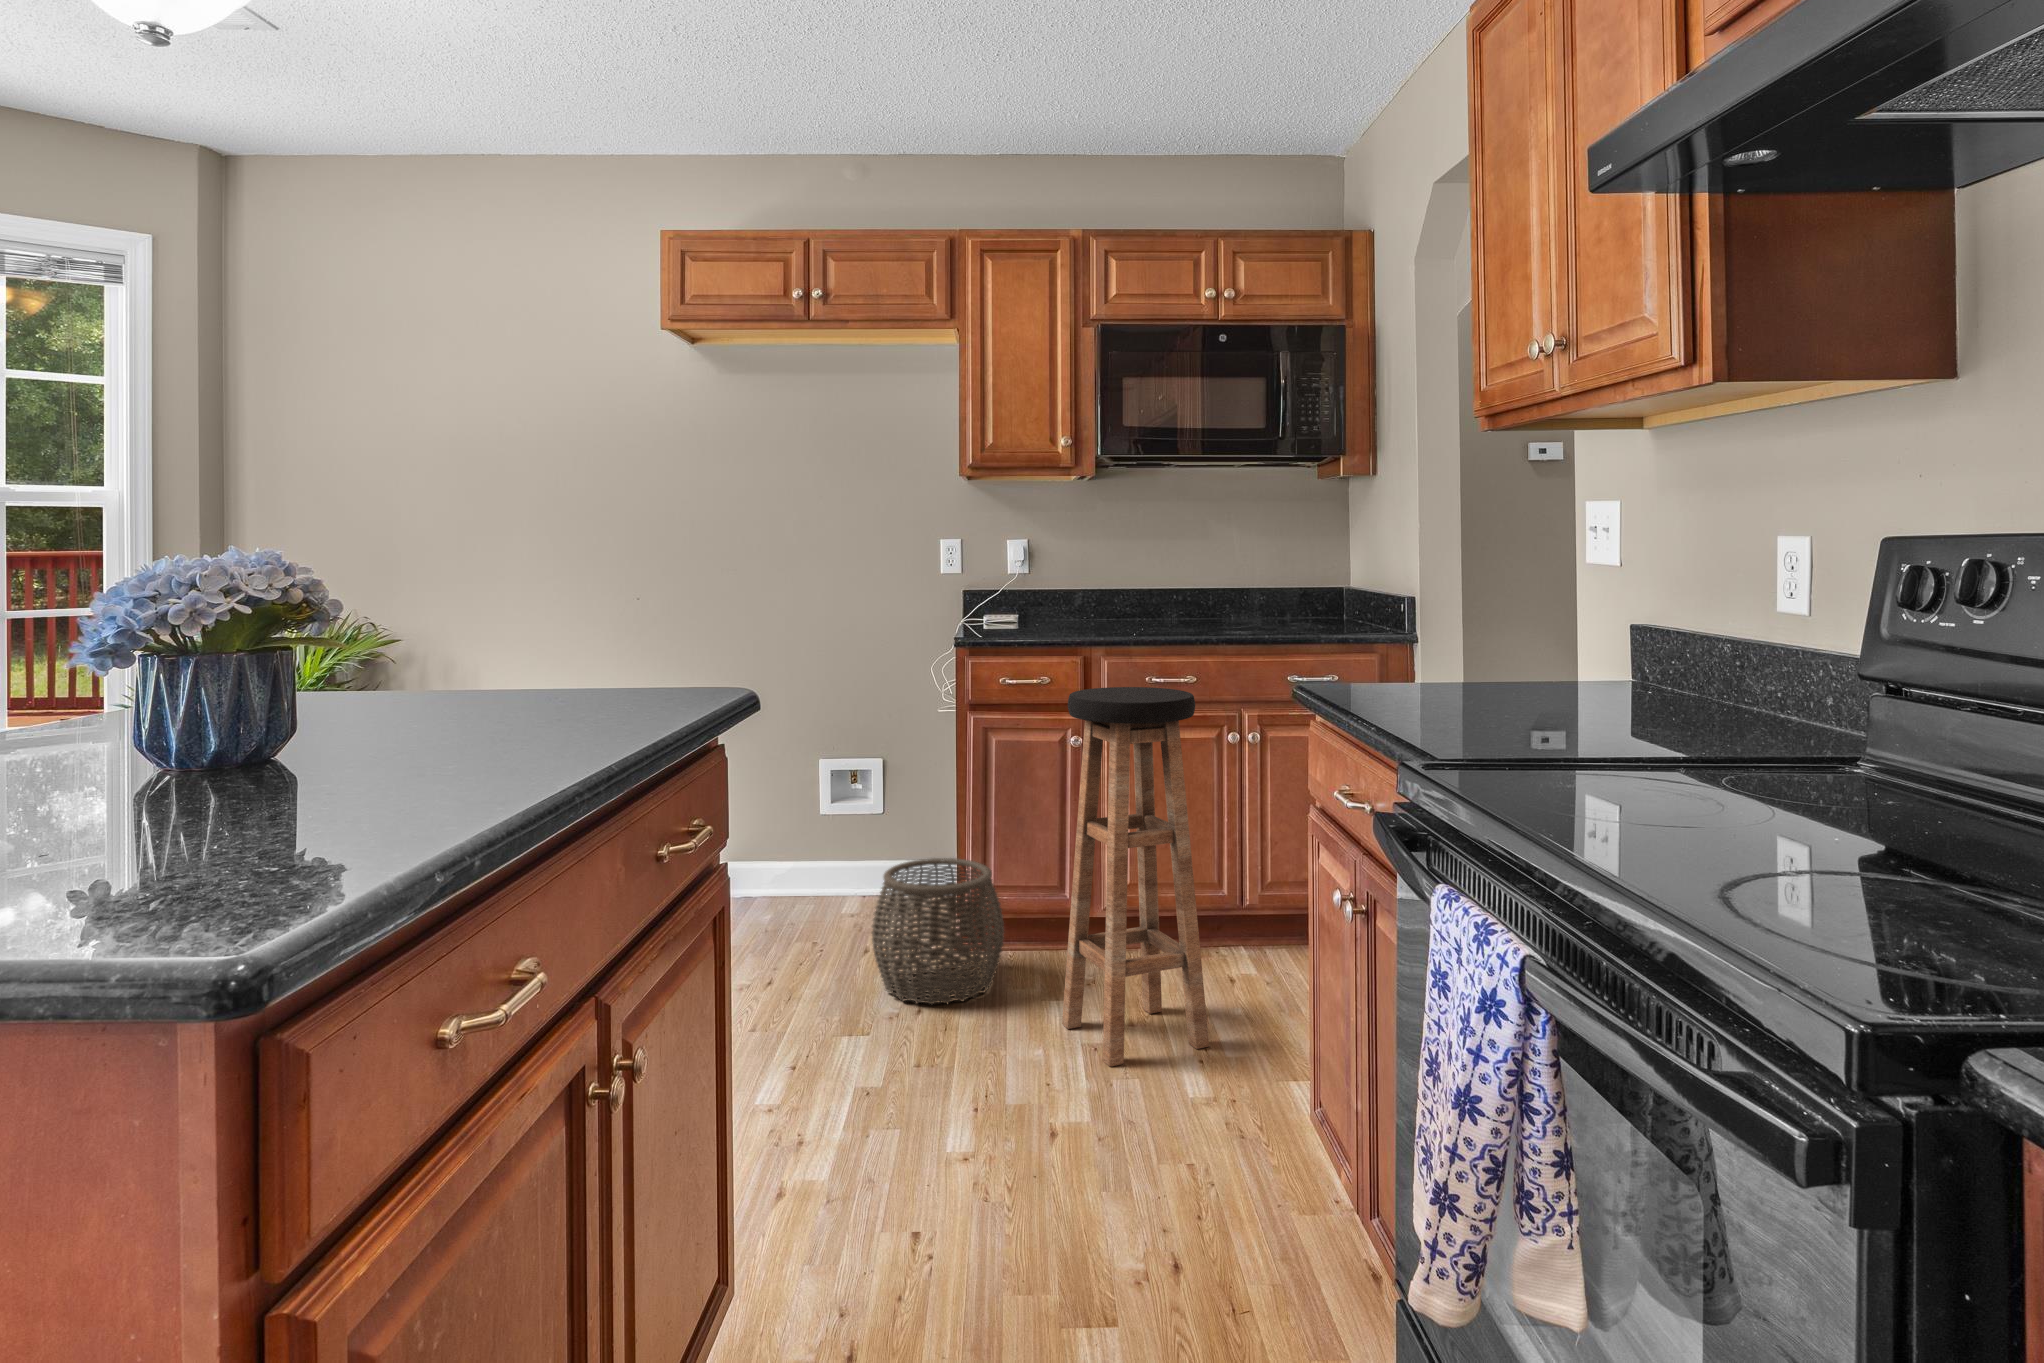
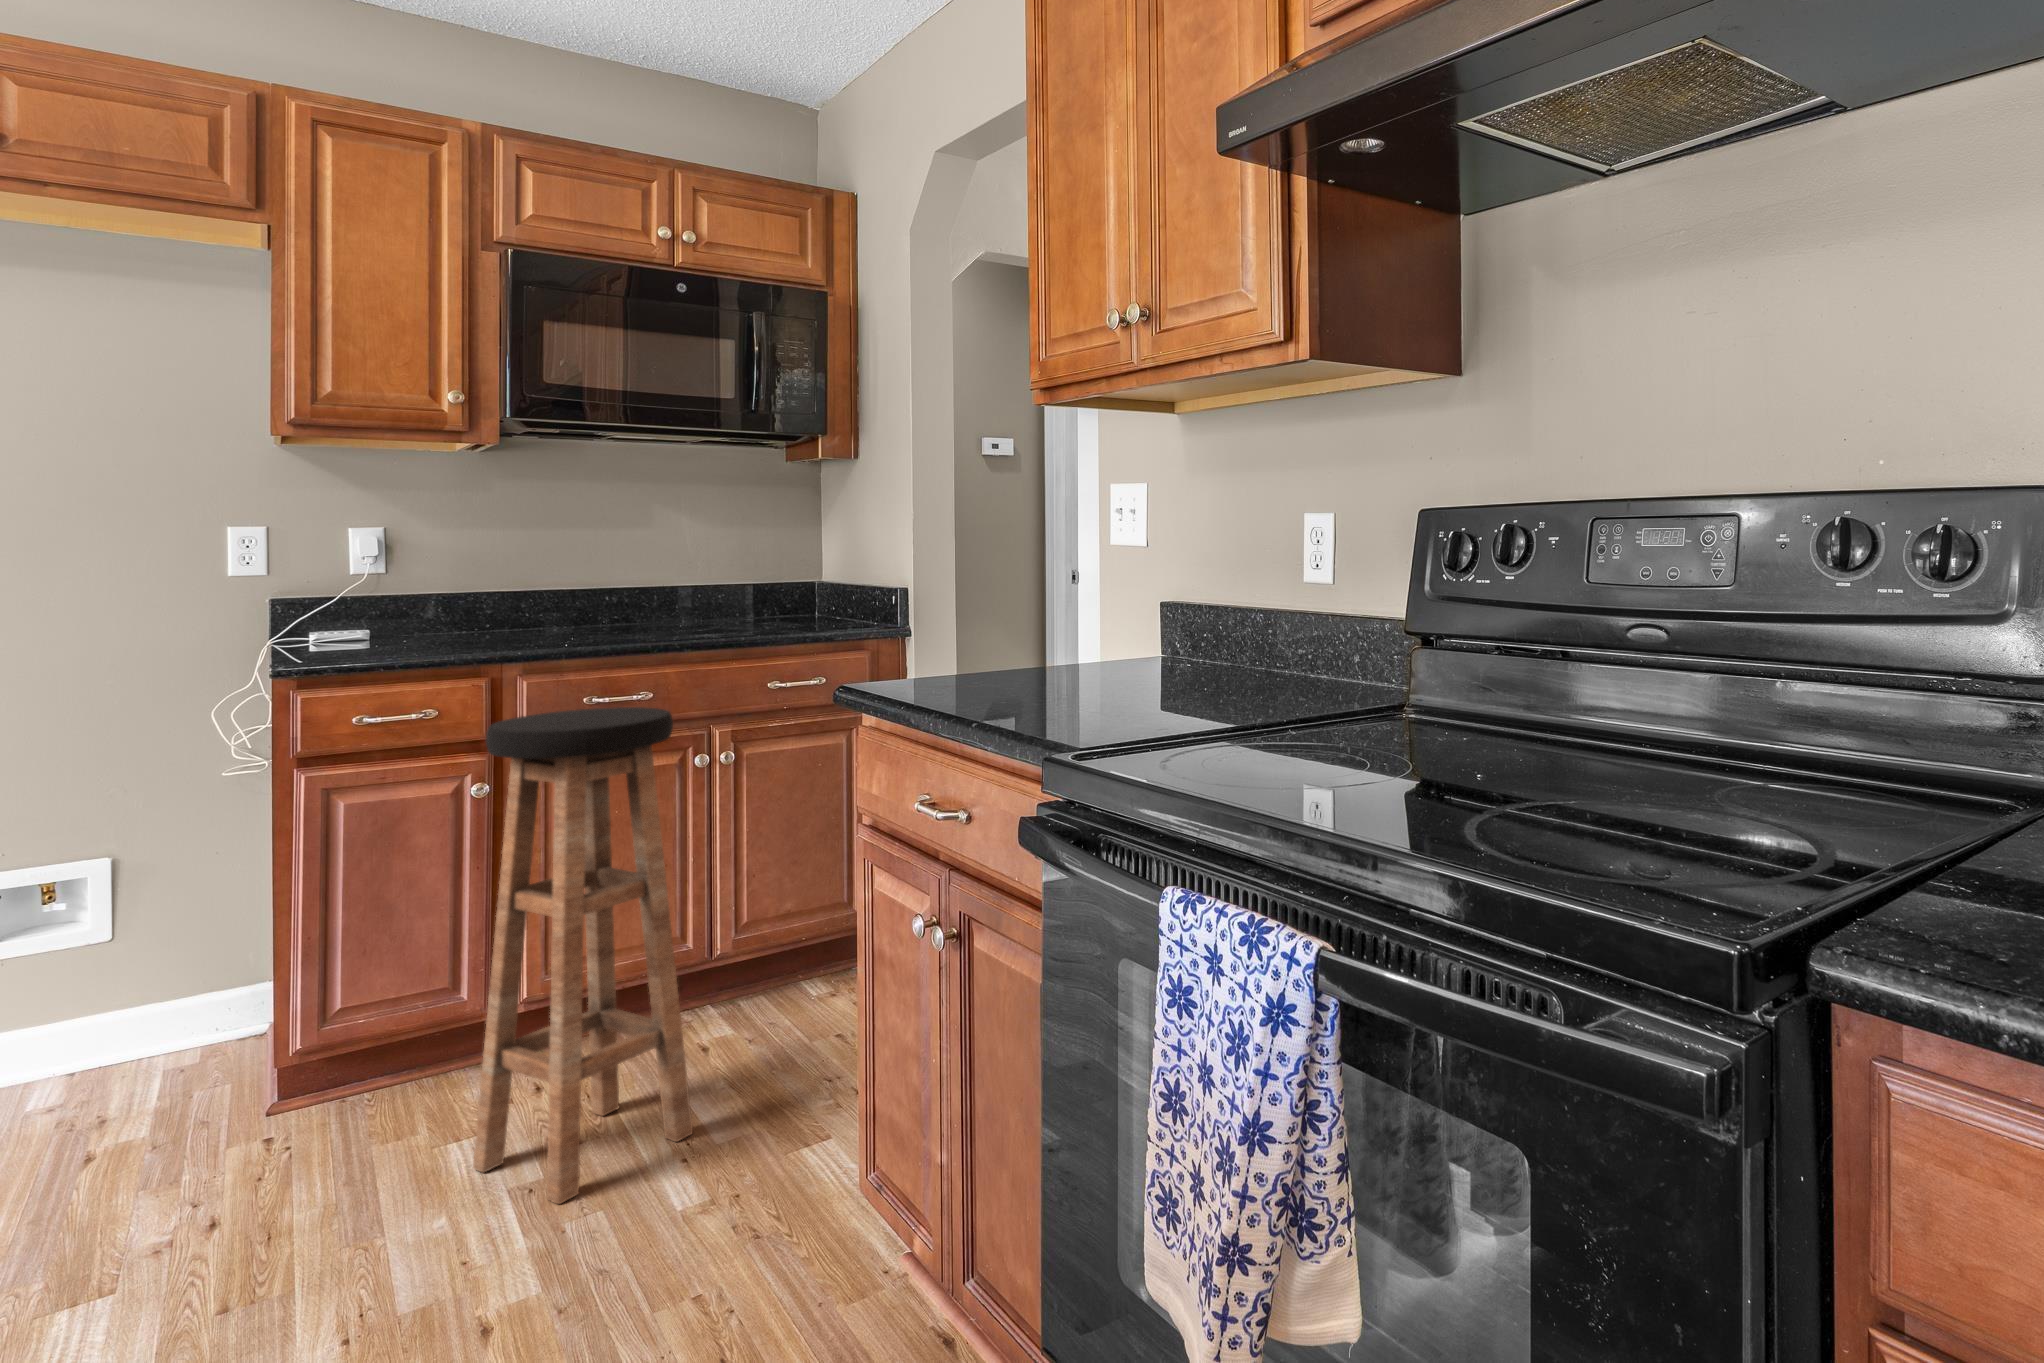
woven basket: present [872,858,1004,1004] -> none [104,979,367,1219]

